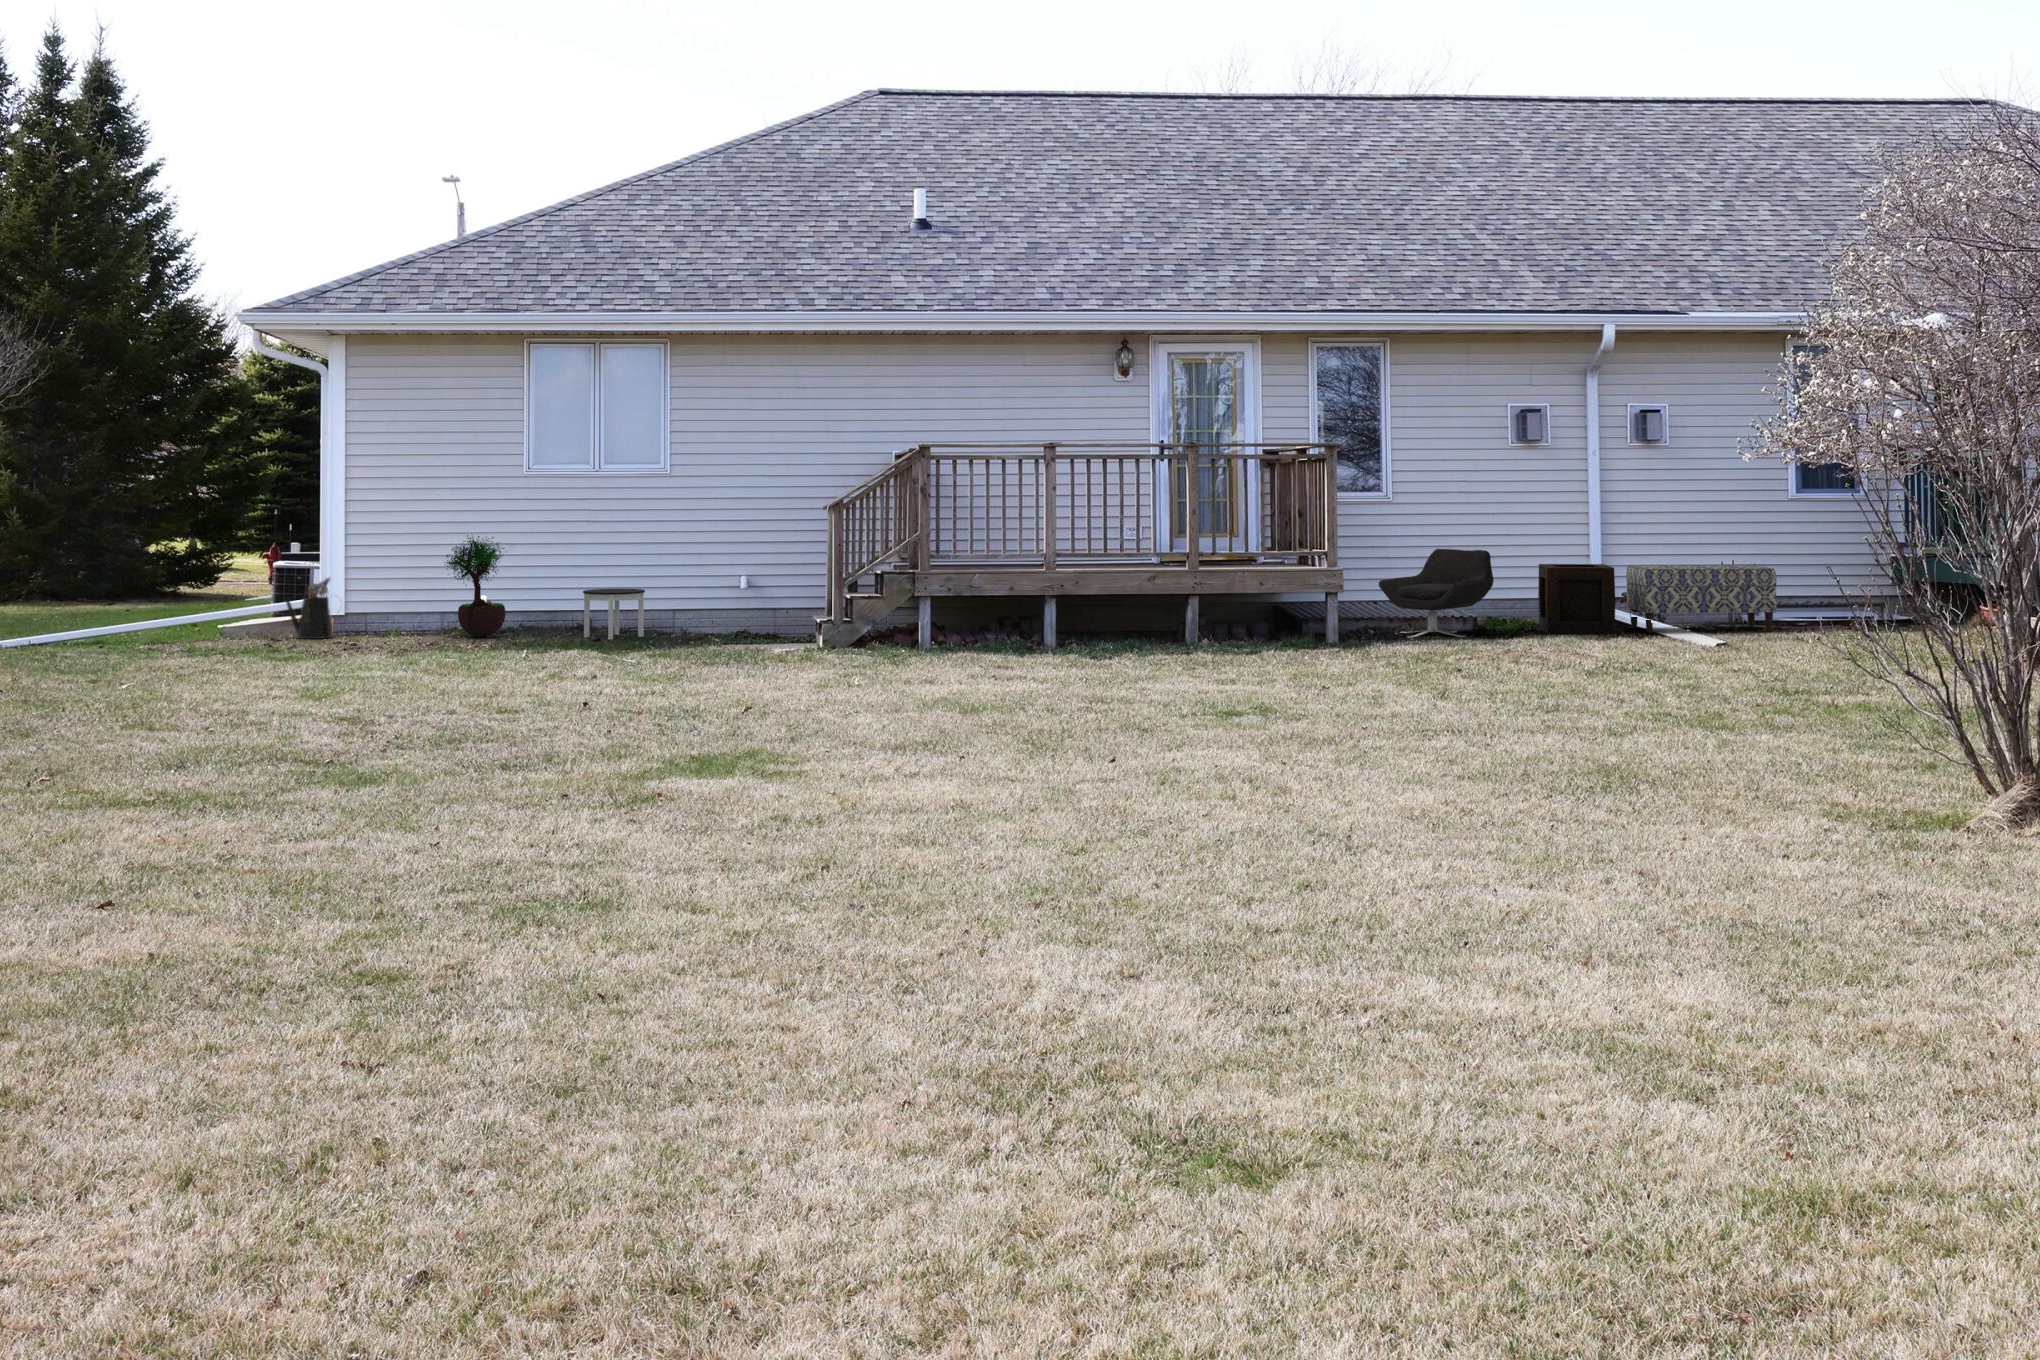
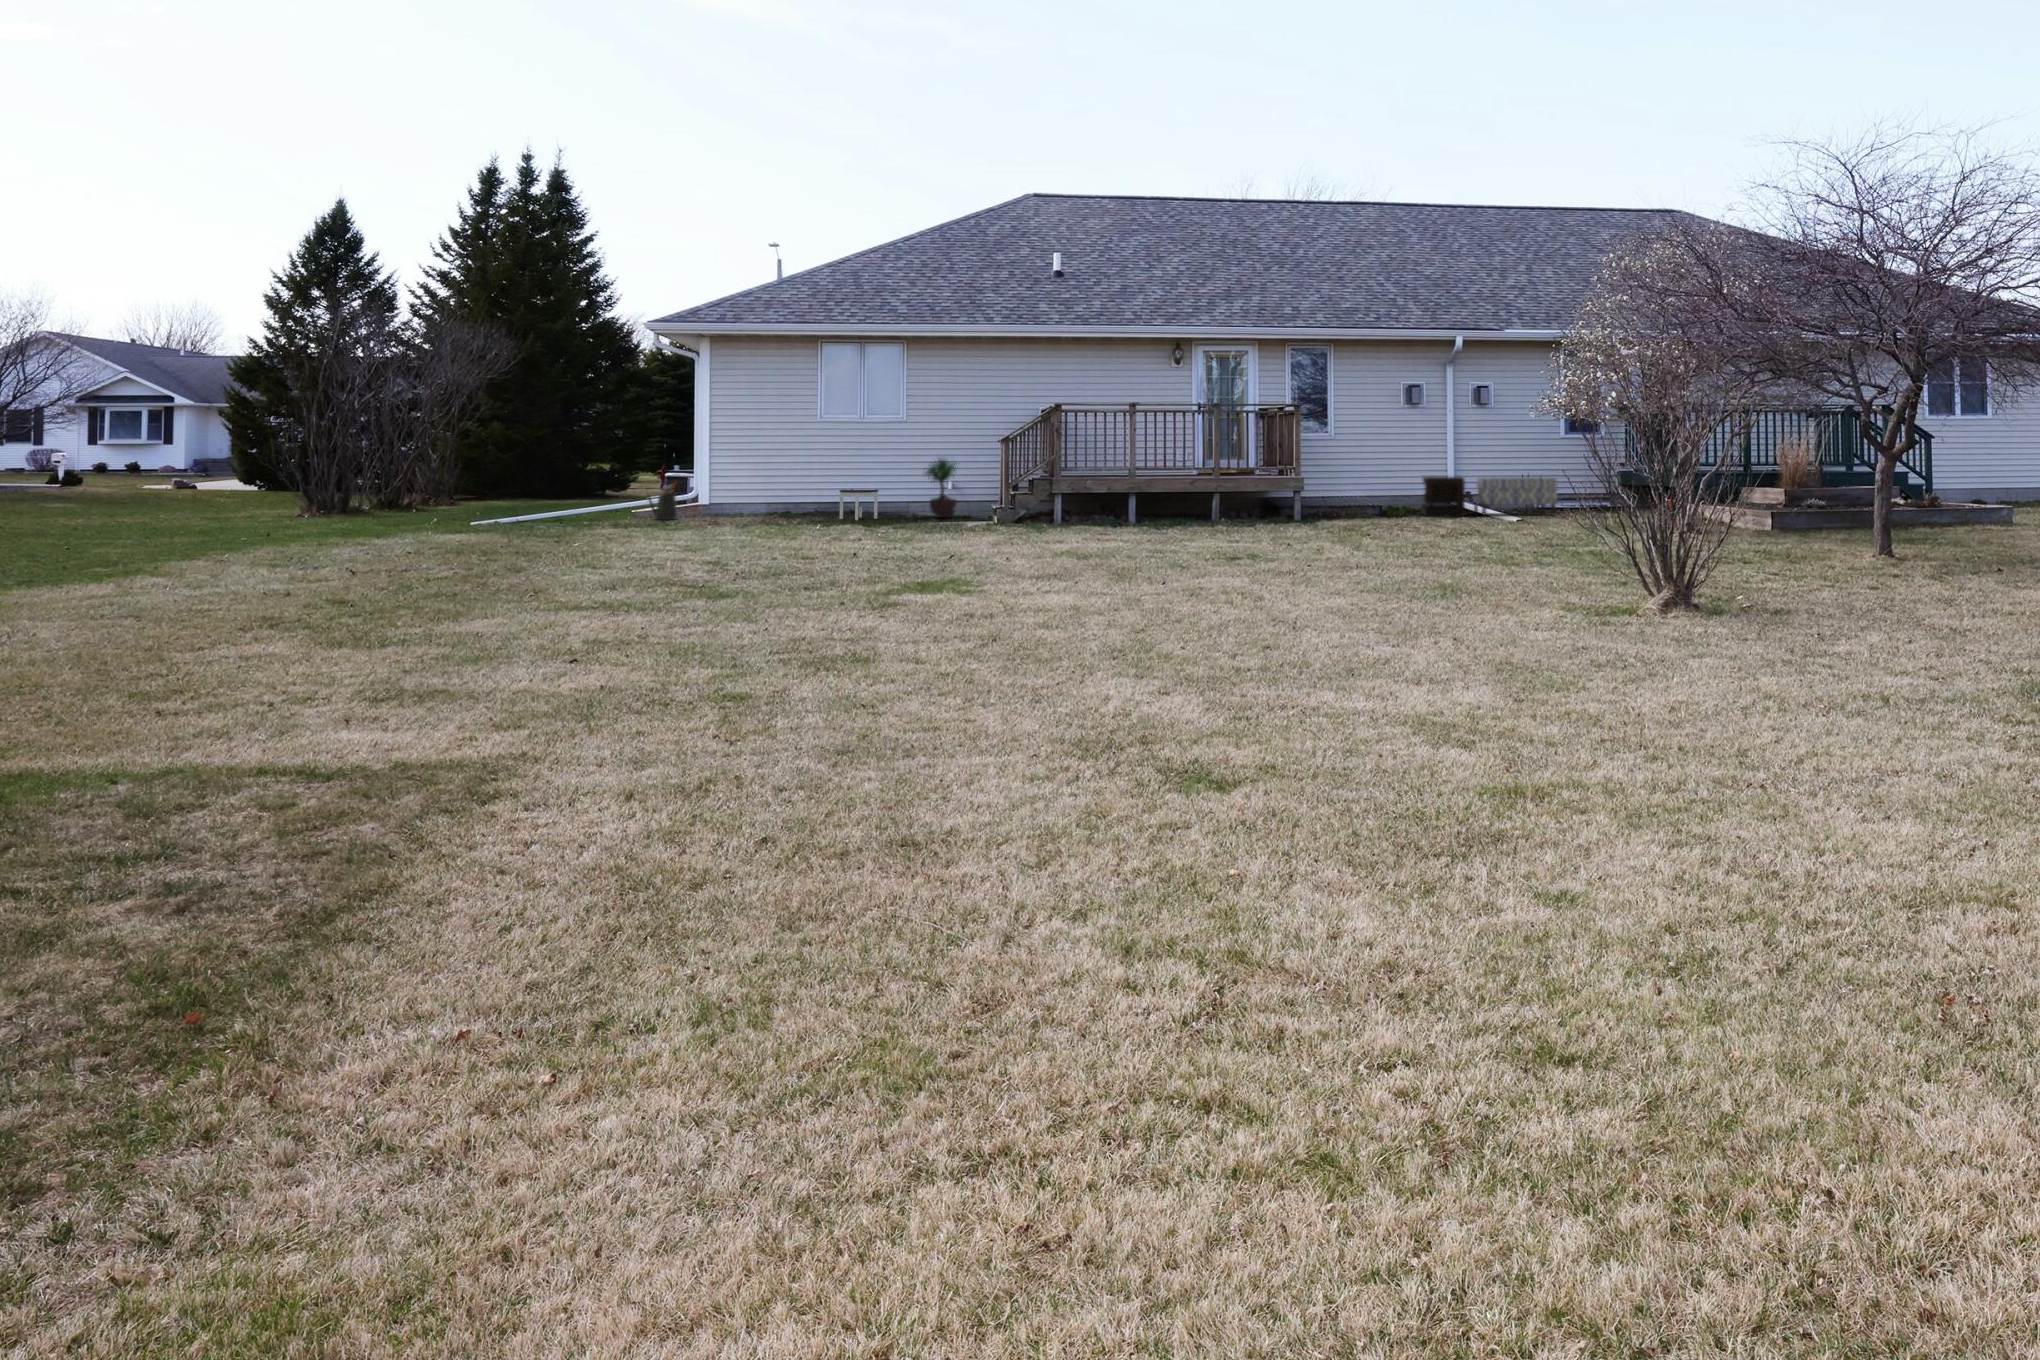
potted tree: present [446,535,506,637] -> present [926,457,957,518]
lounge chair: present [1379,549,1494,638] -> none [1327,466,1394,519]

